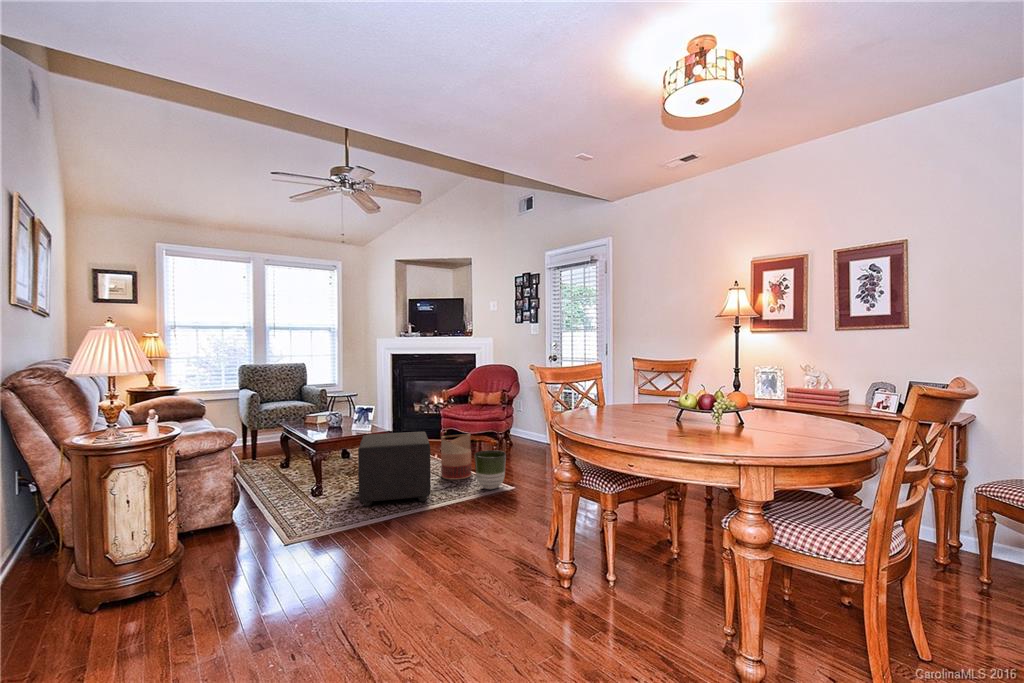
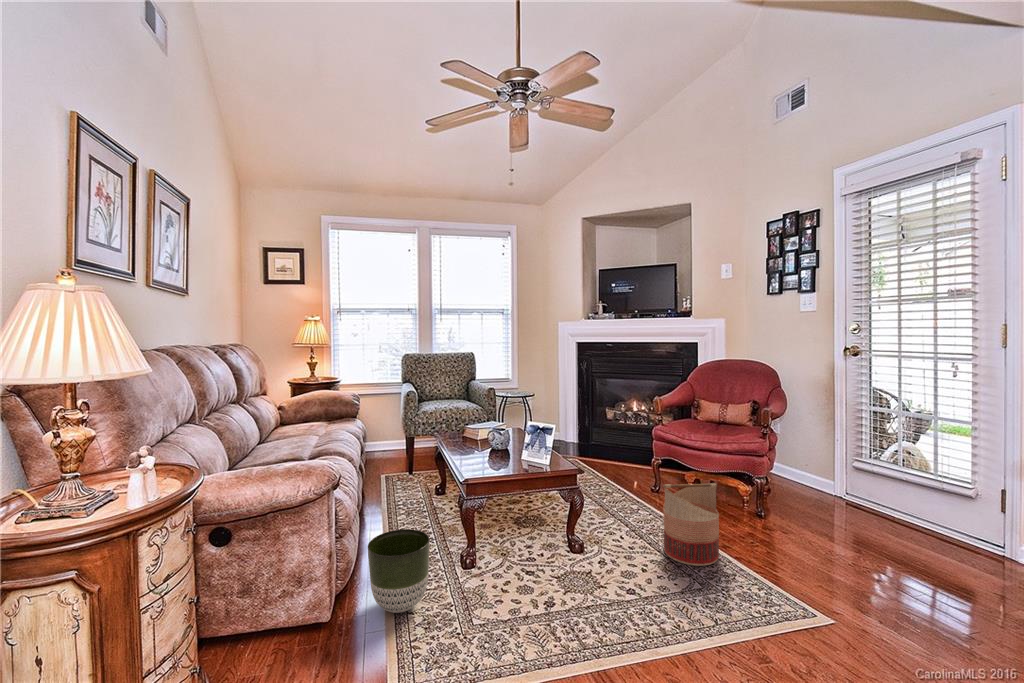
ottoman: present [358,431,431,506] -> none [526,475,657,622]
planter: present [474,450,506,489] -> present [368,529,429,613]

